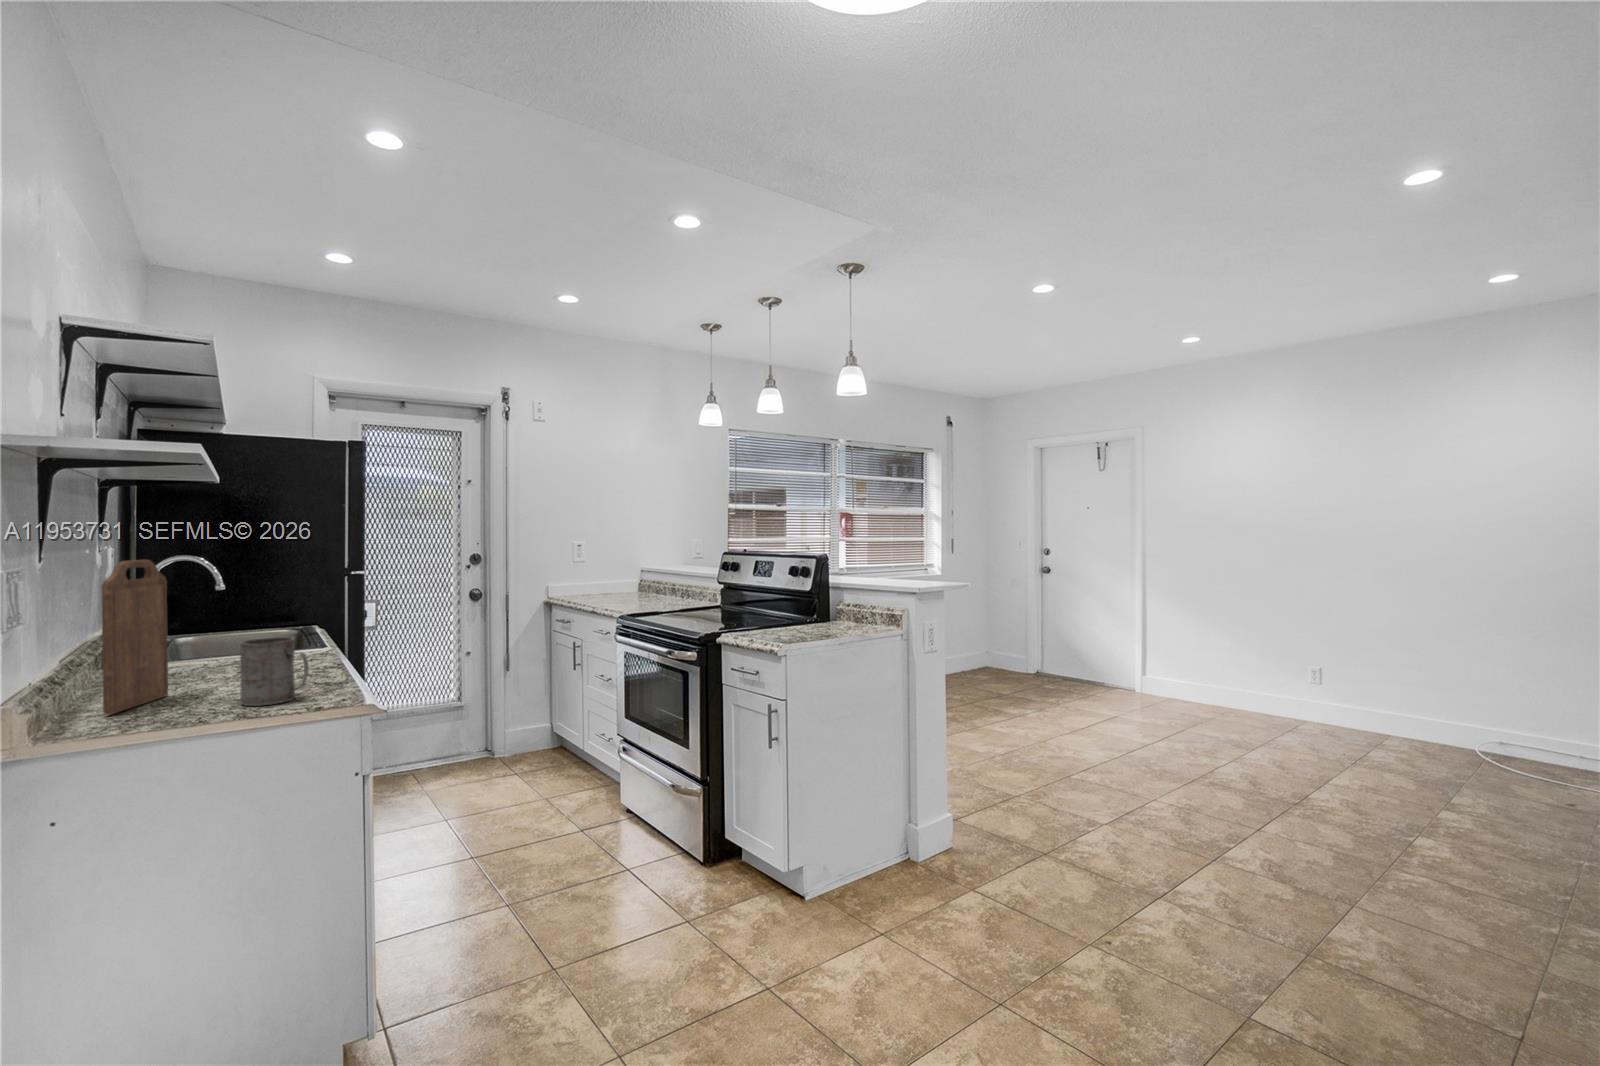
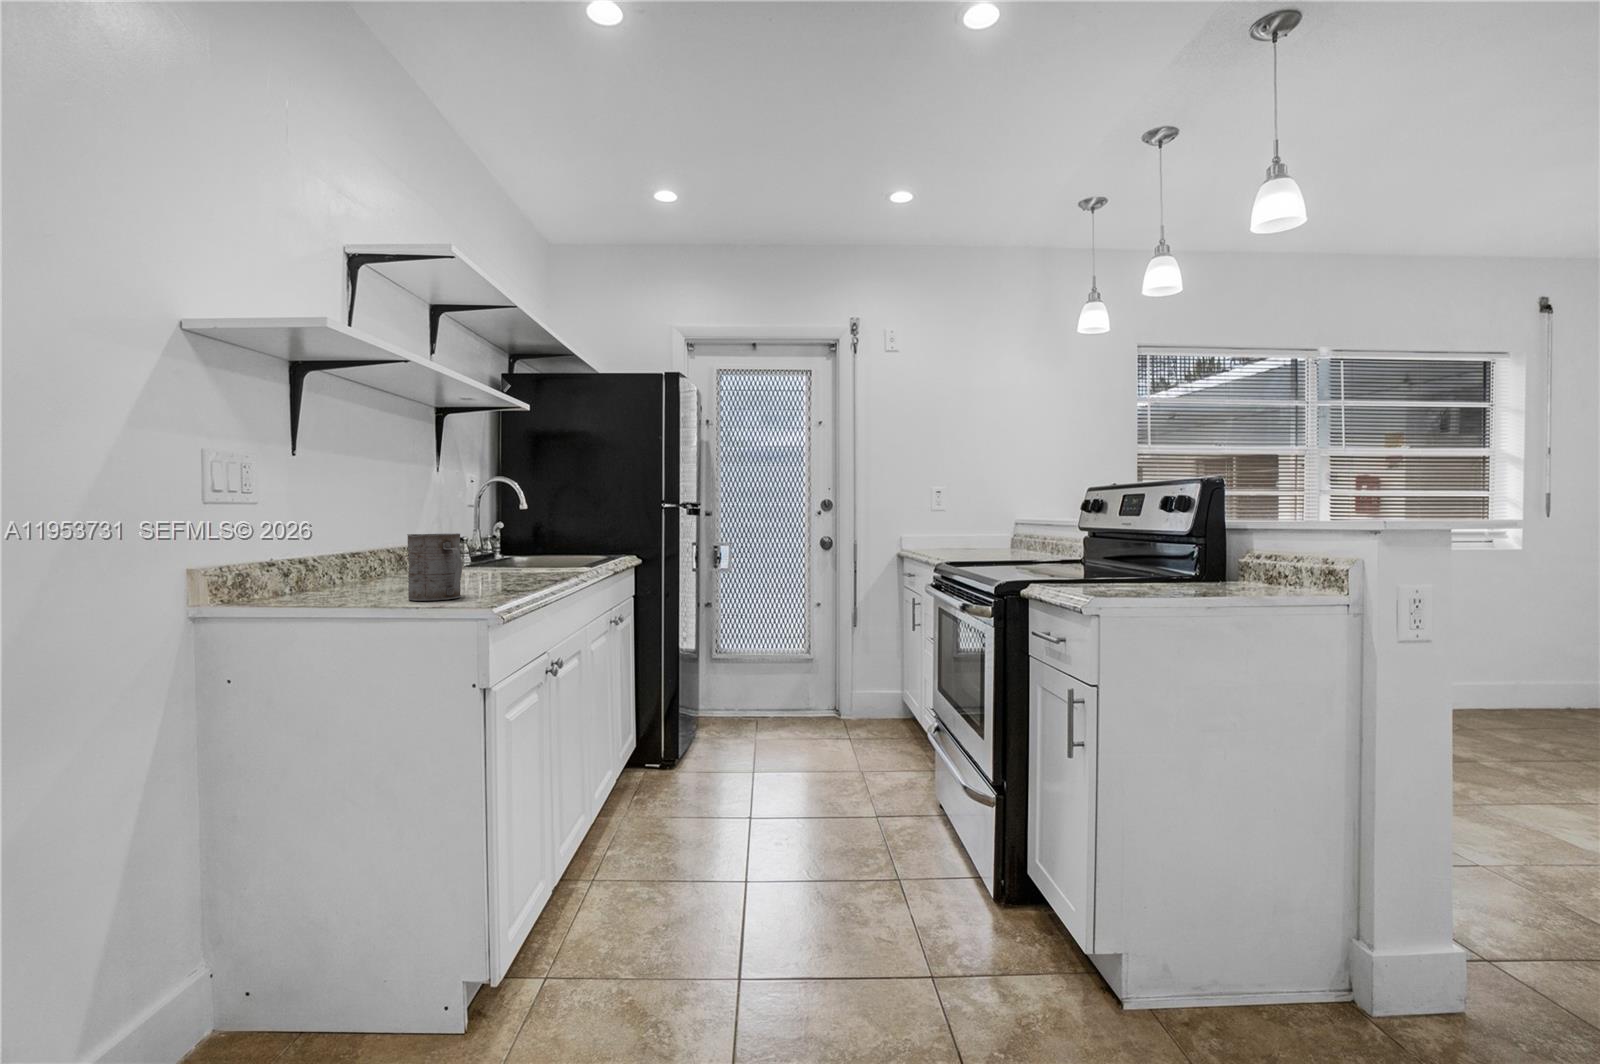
cutting board: present [102,560,168,715] -> none [313,452,397,596]

